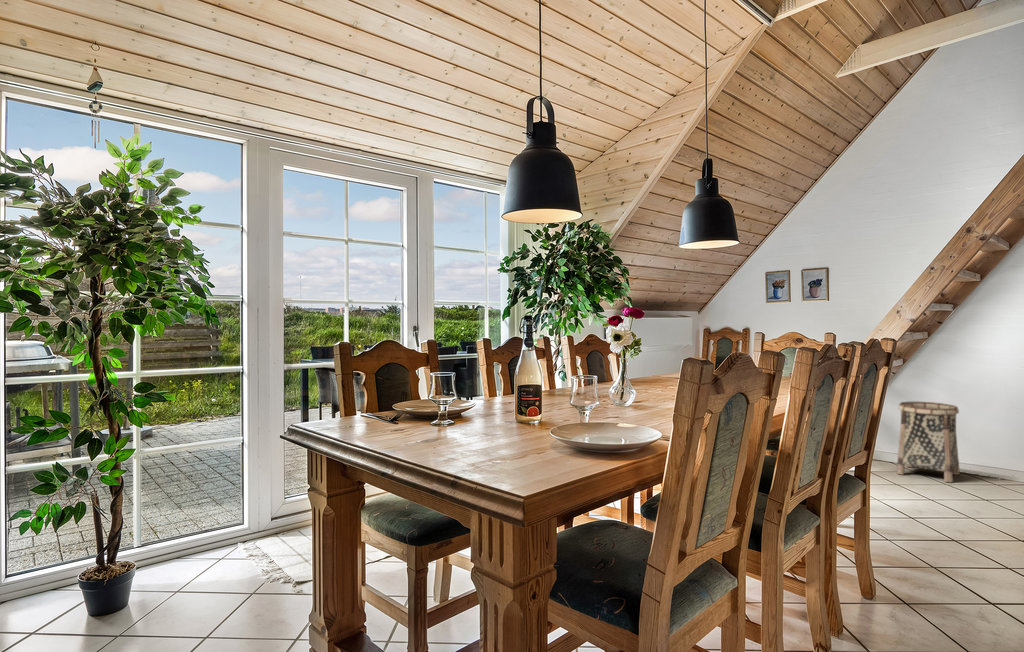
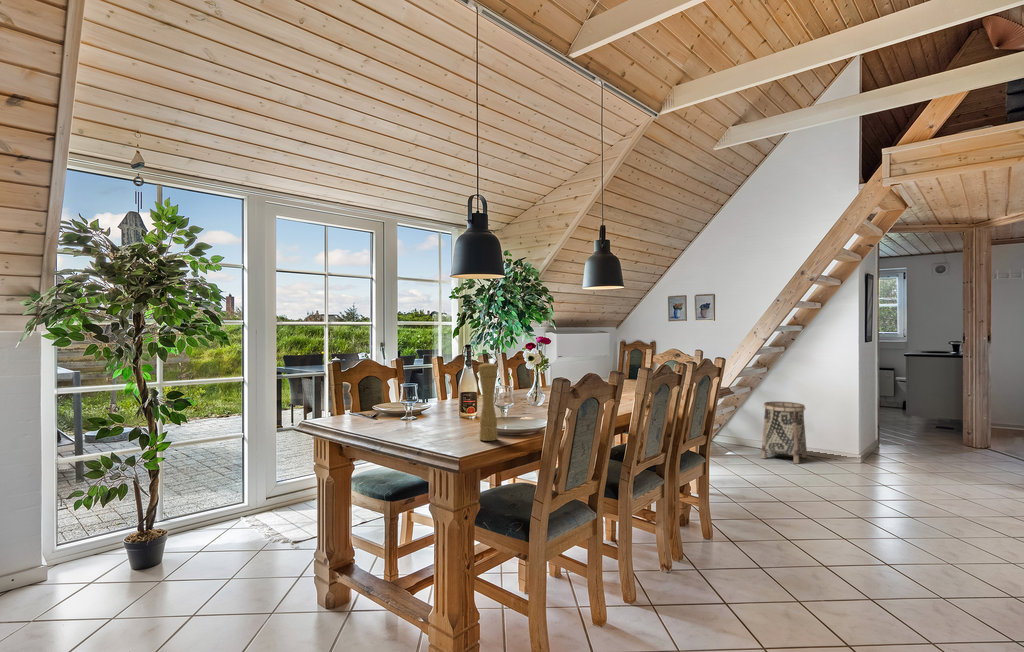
pepper mill: none [549,334,582,465] -> present [478,362,498,441]

